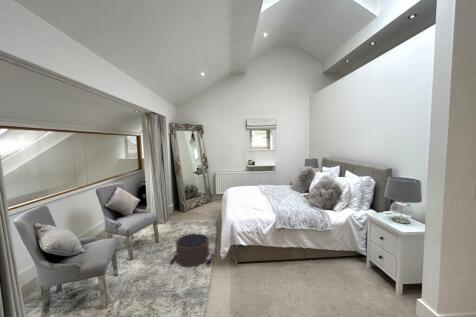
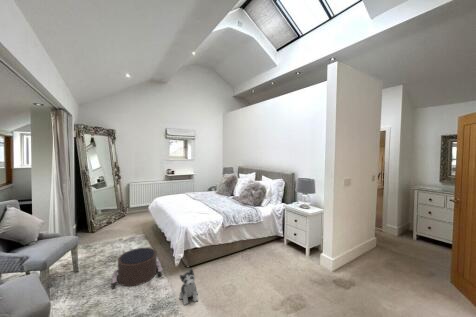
plush toy: none [210,266,230,301] -> present [179,269,198,305]

